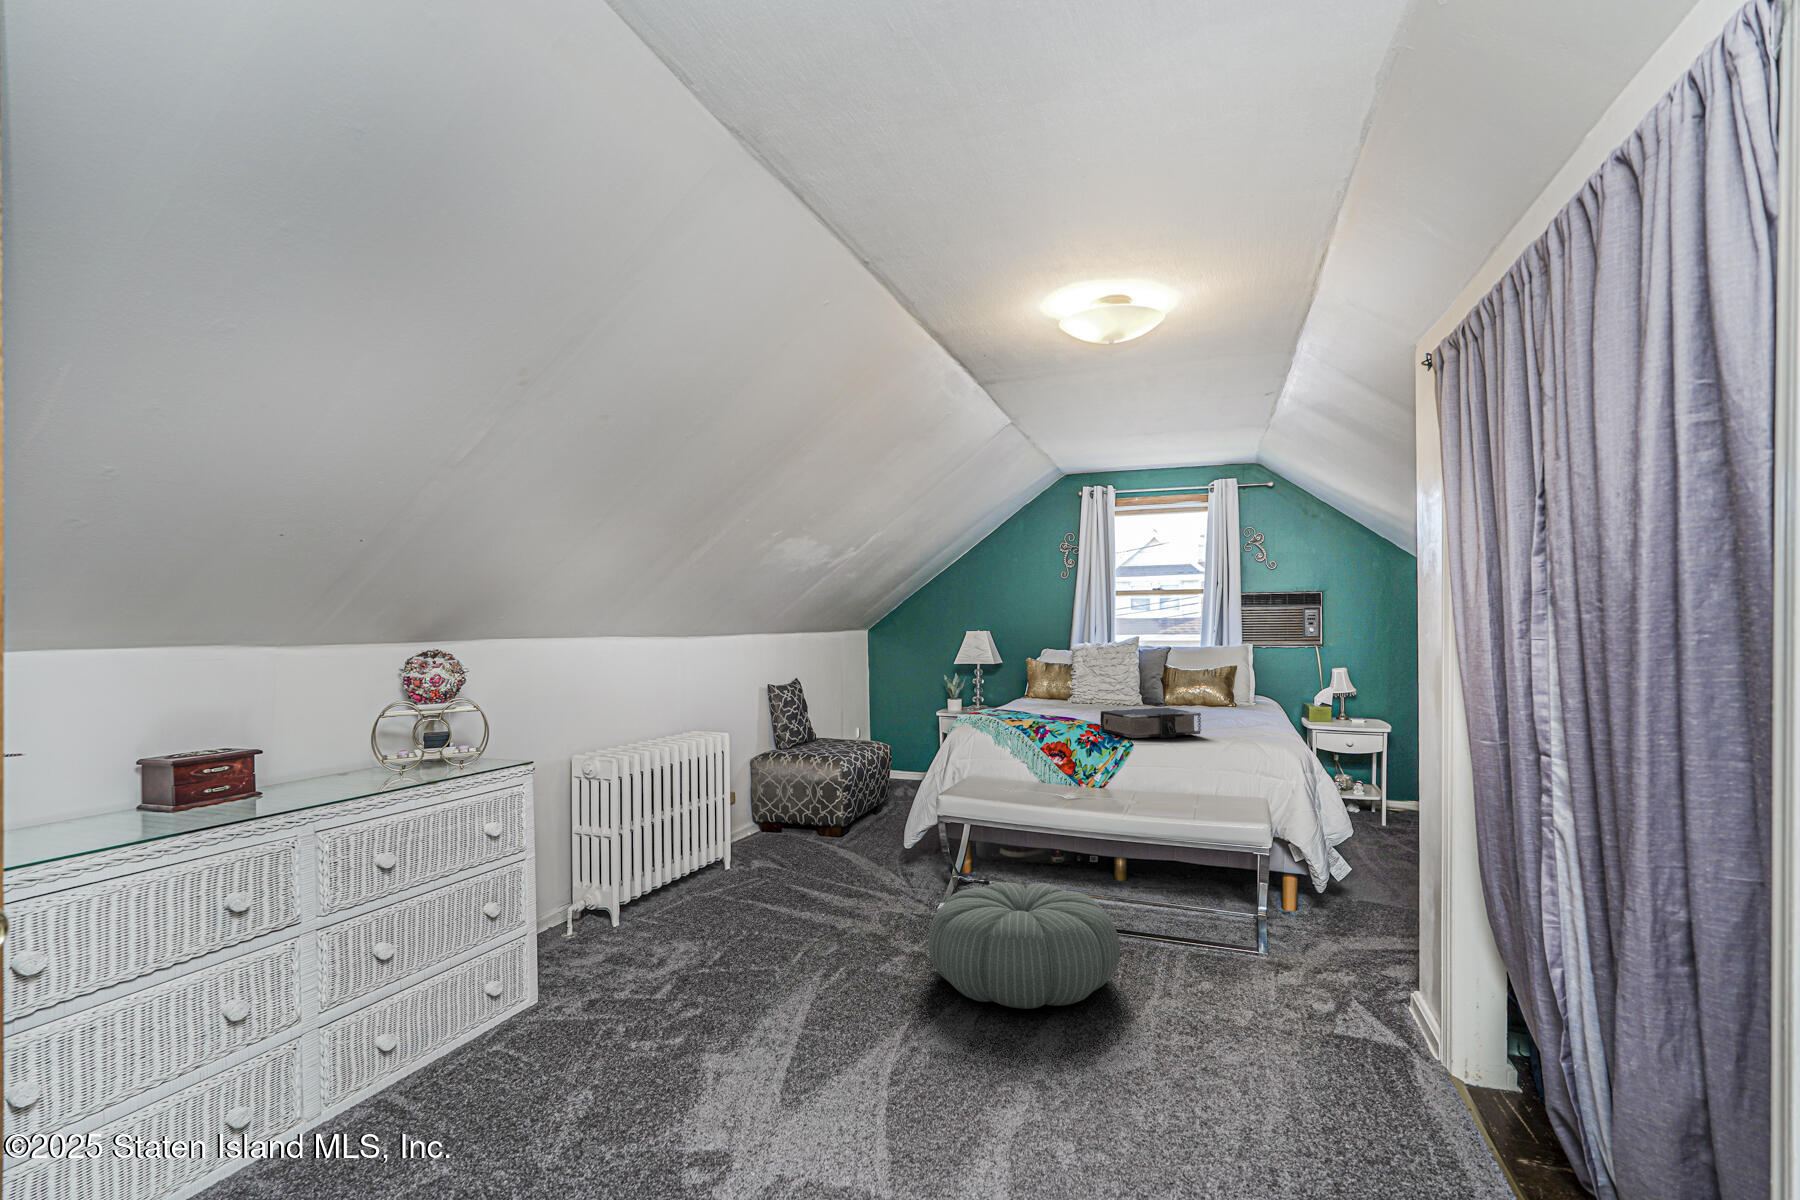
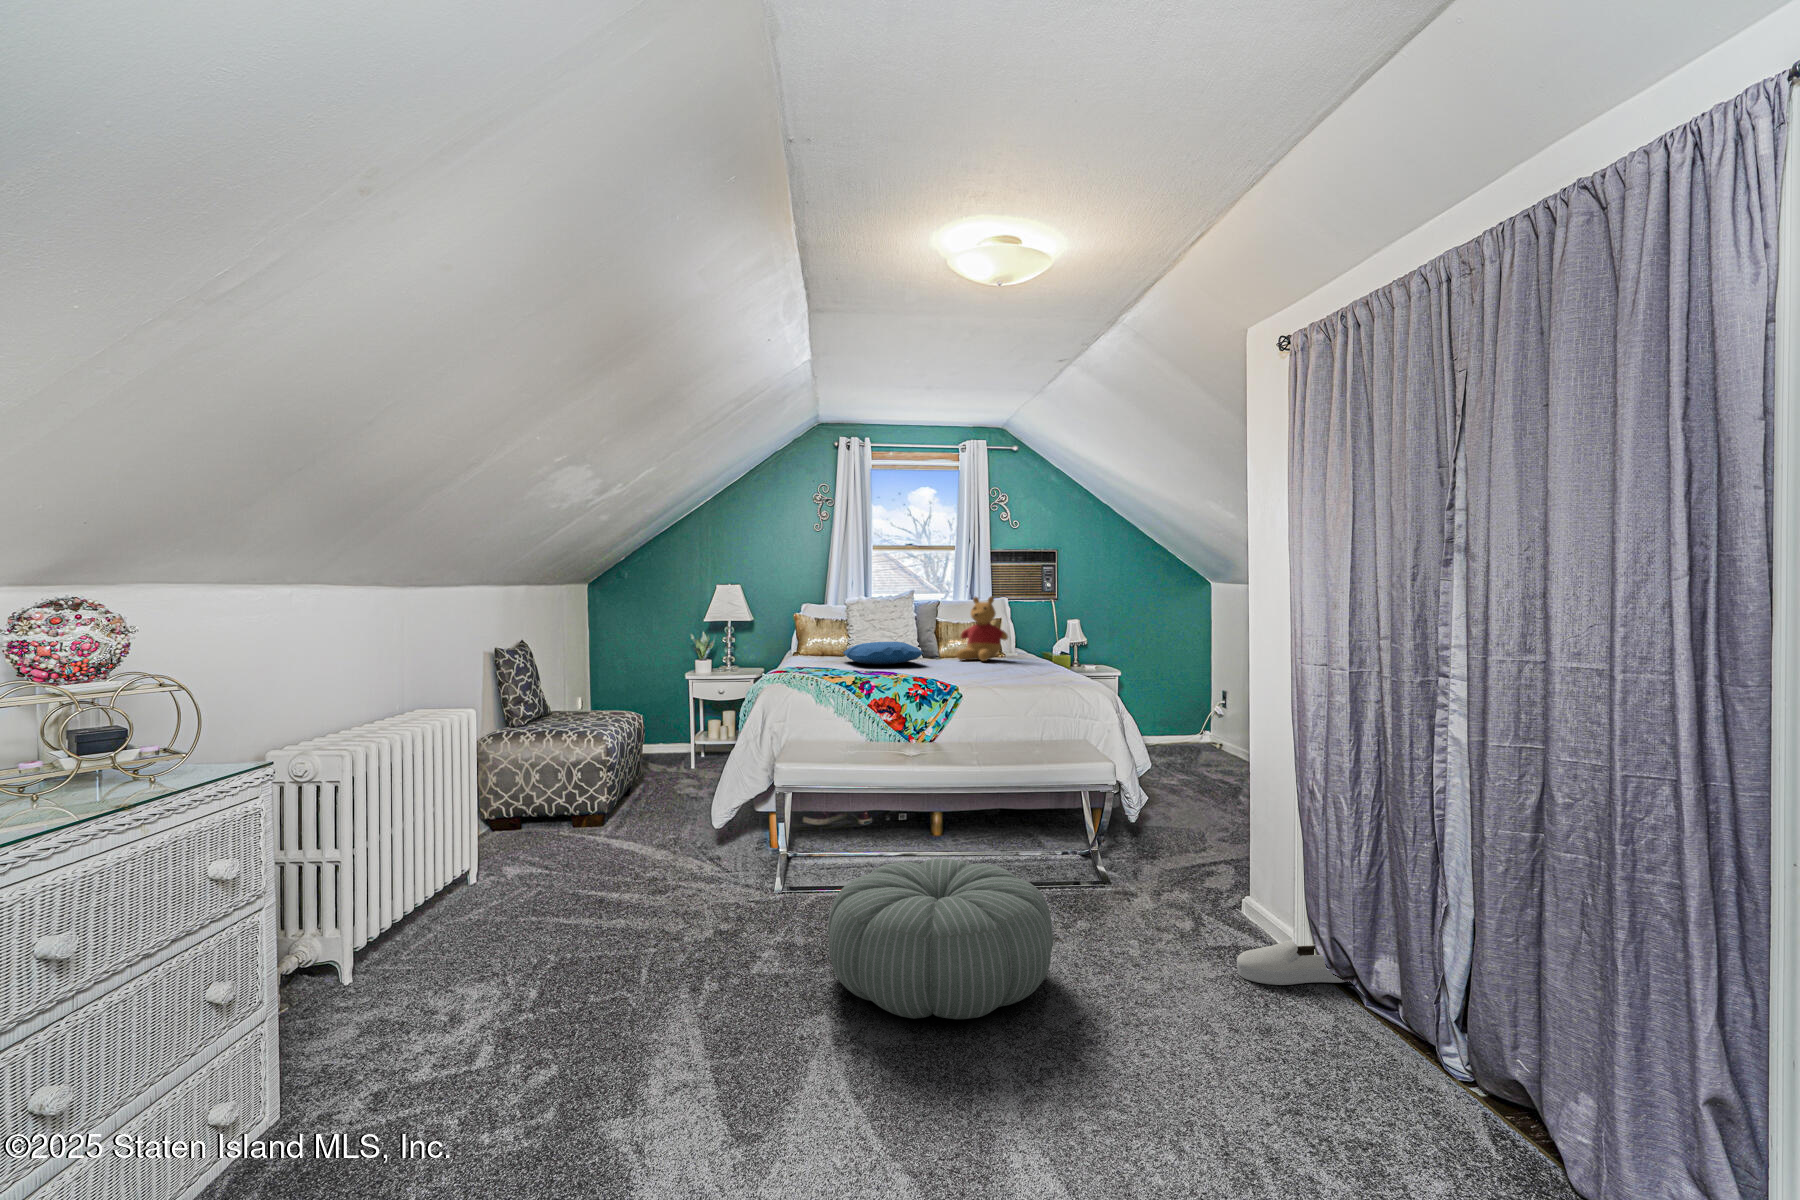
stuffed bear: none [1176,645,1231,711] -> present [957,596,1008,661]
pillow: none [1059,689,1131,710] -> present [843,642,923,664]
book: present [1100,708,1201,738] -> none [924,657,1027,688]
shoe: none [1296,998,1416,1046] -> present [1237,940,1346,985]

